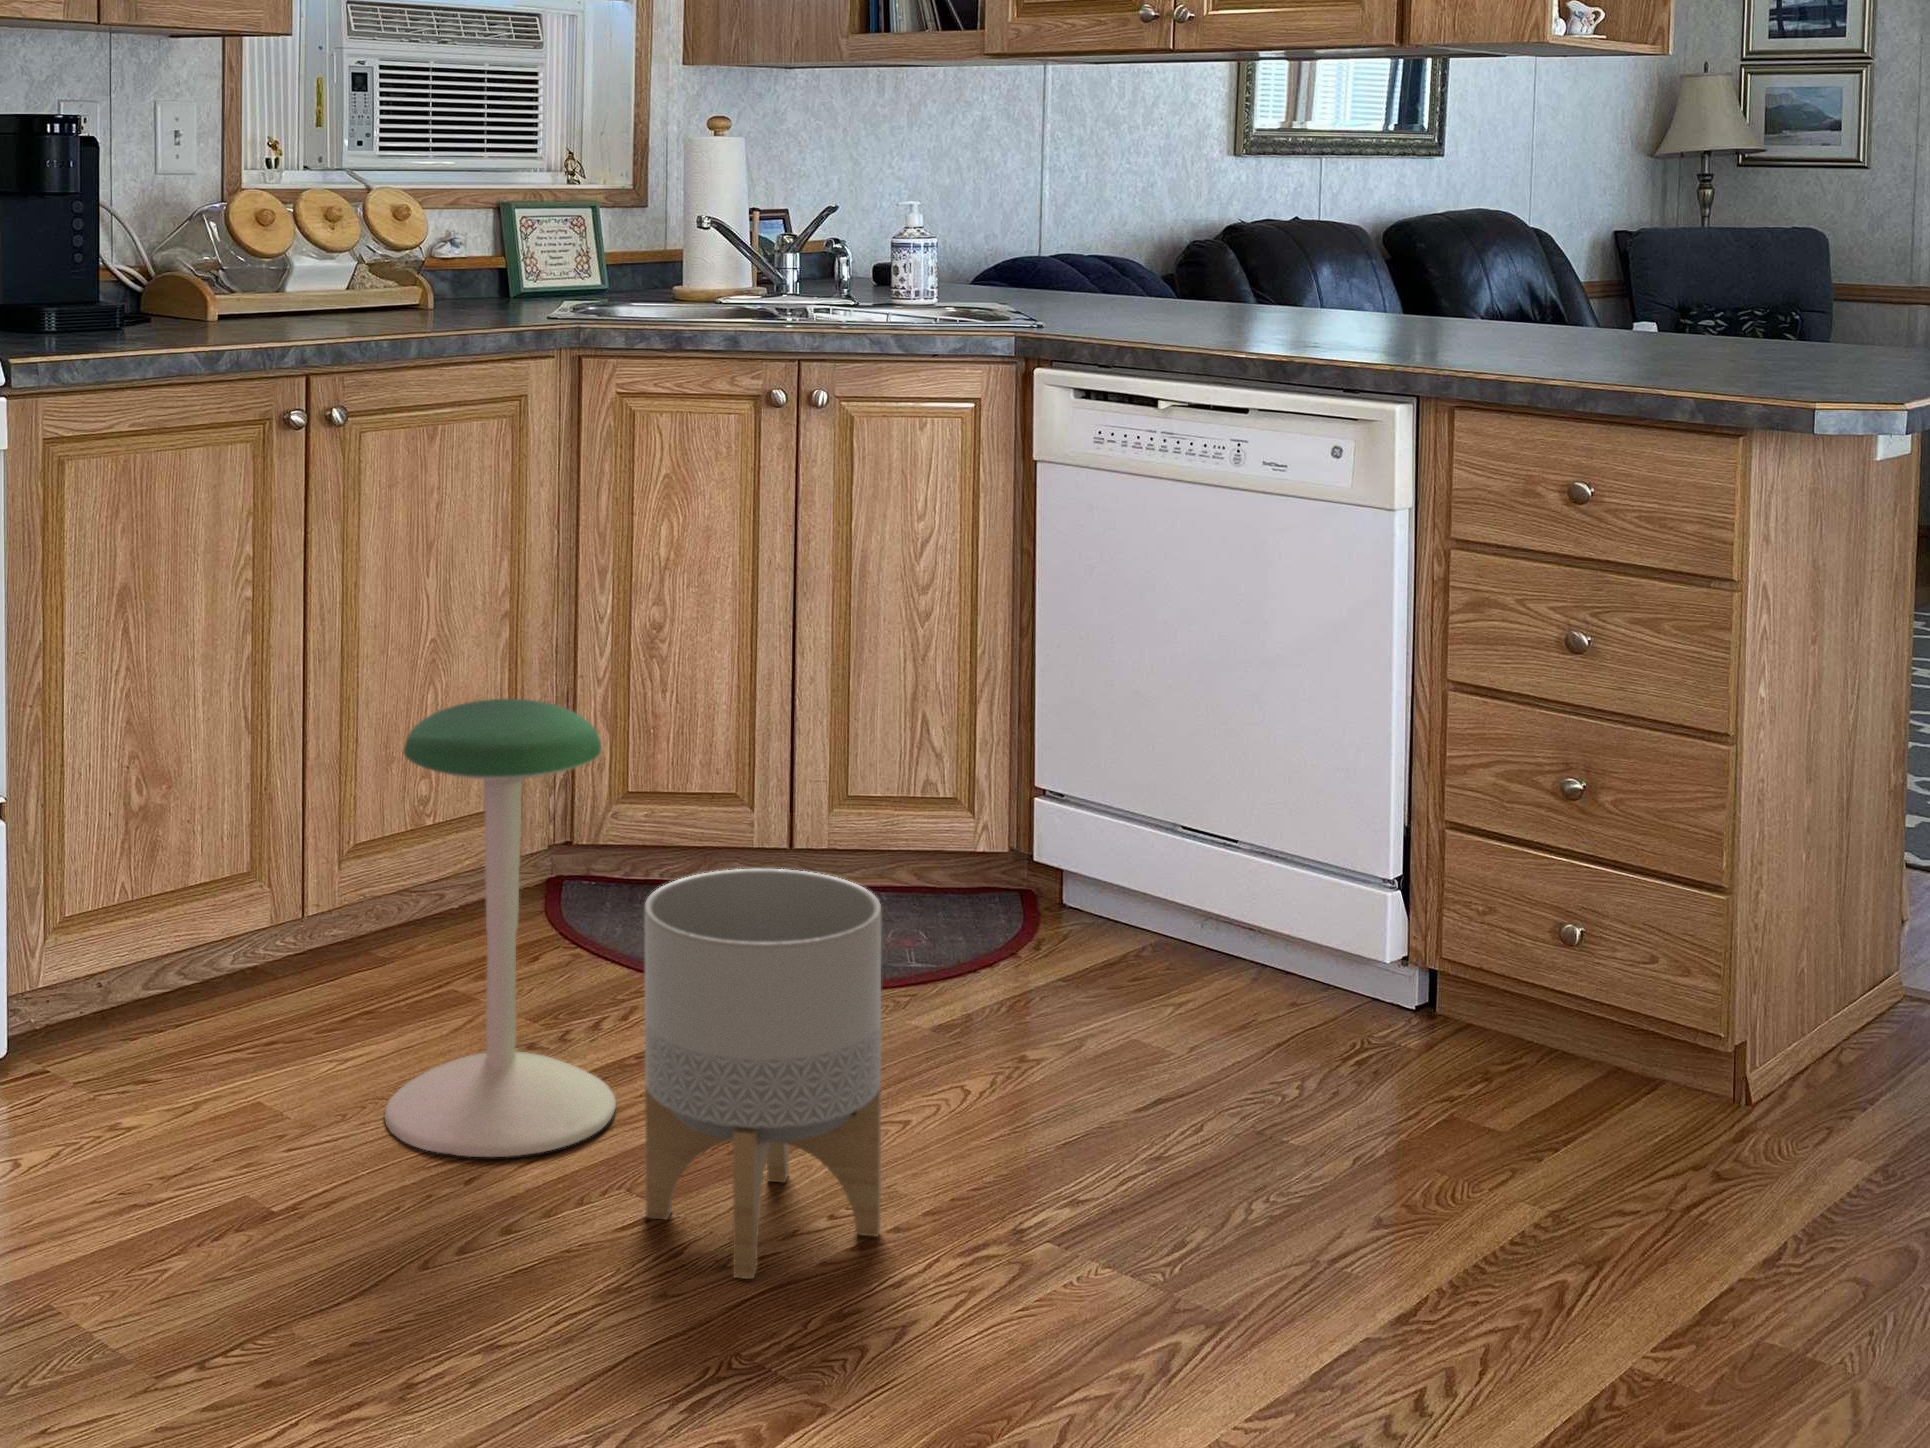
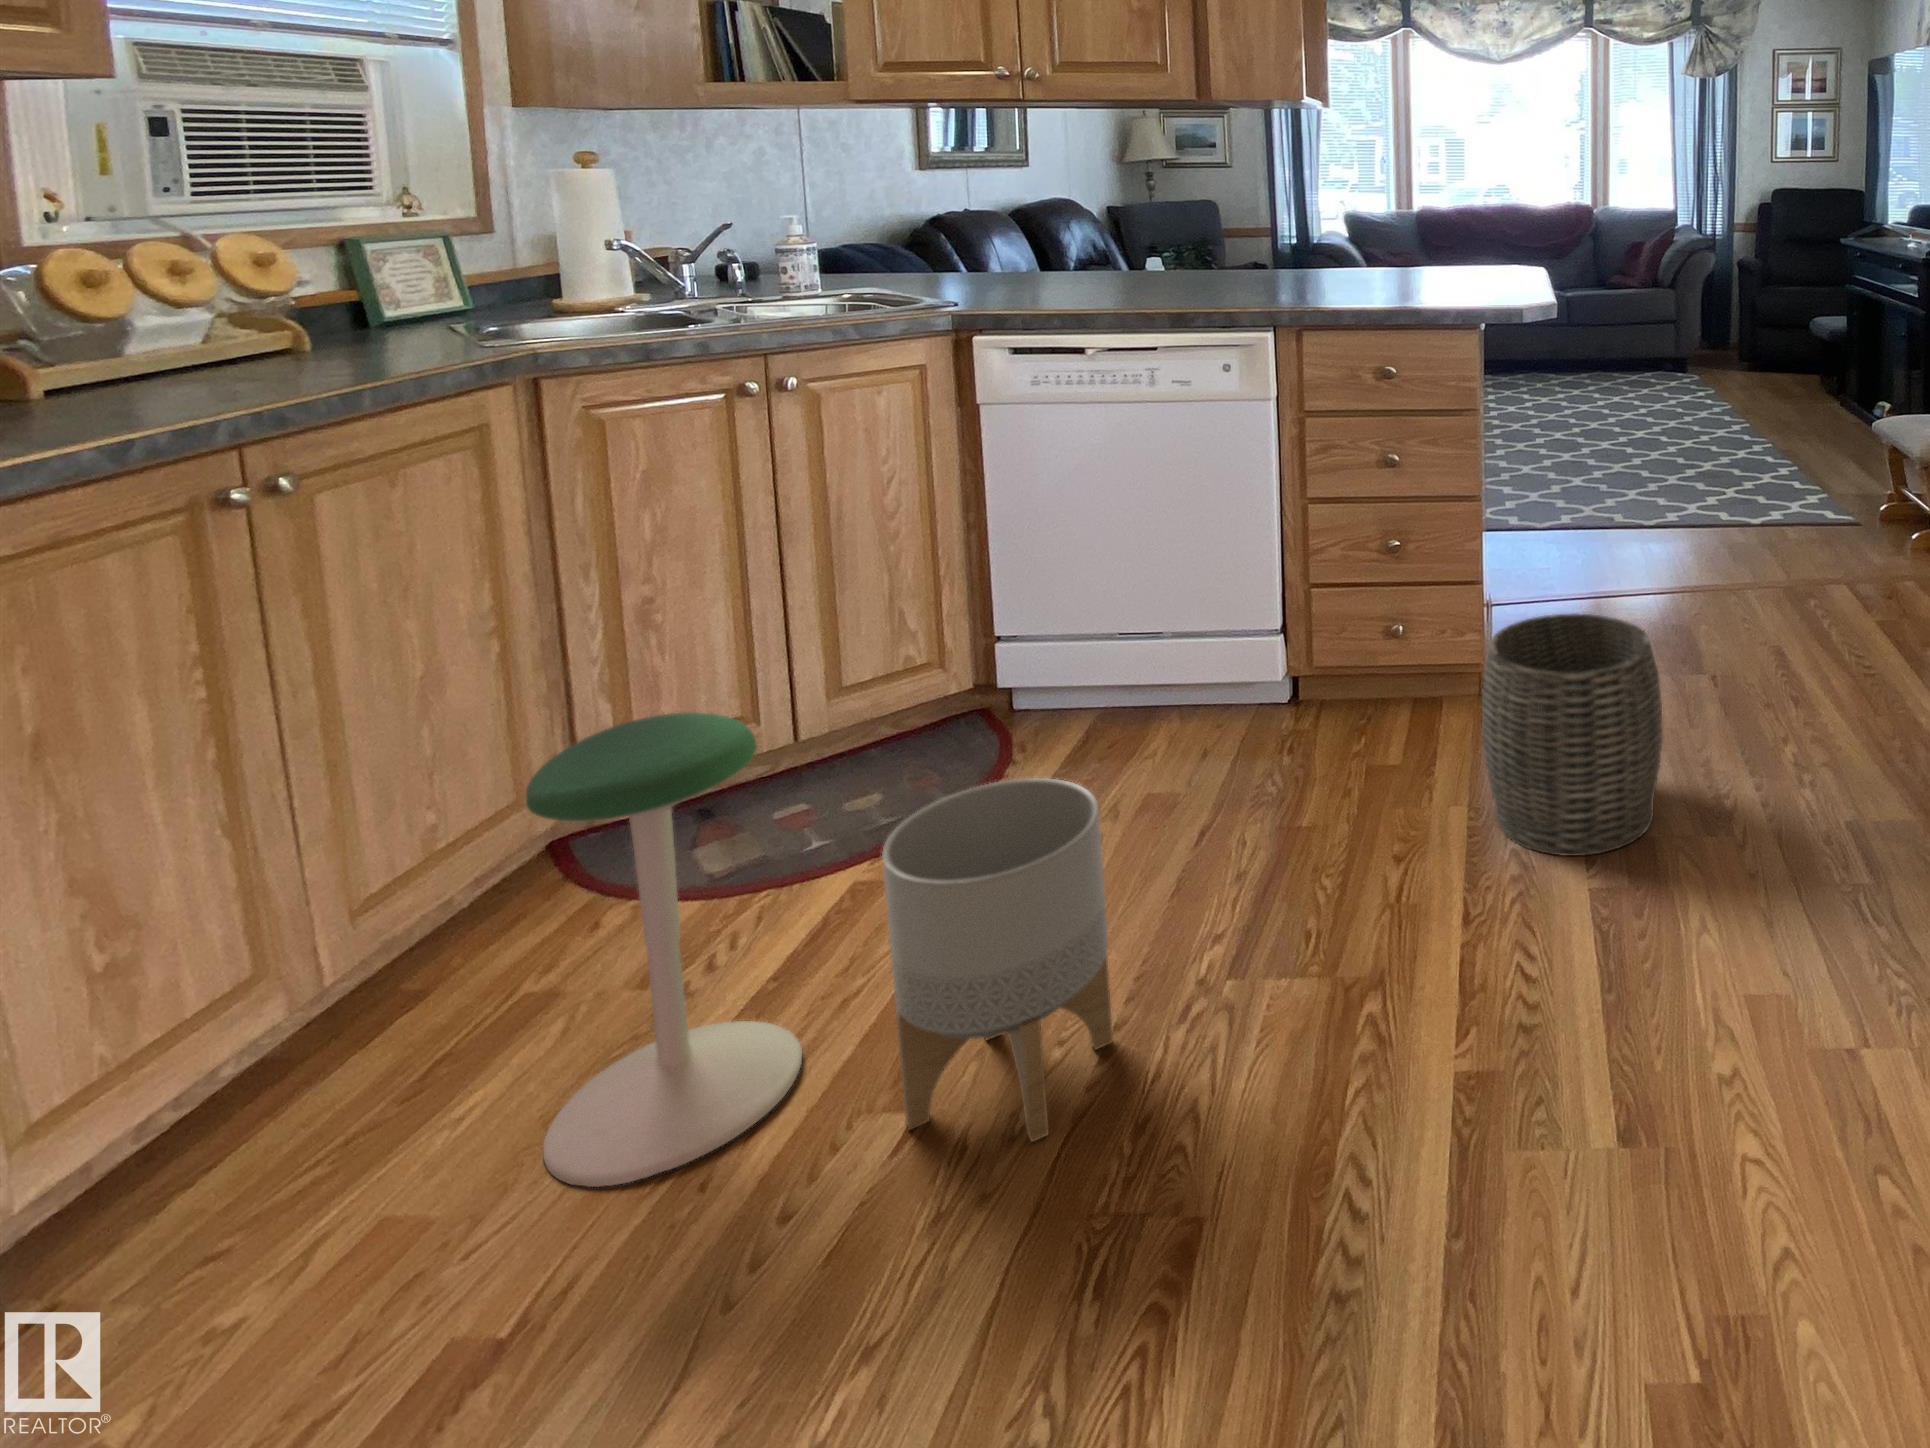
woven basket: none [1563,923,1907,1343] -> present [1482,614,1663,856]

